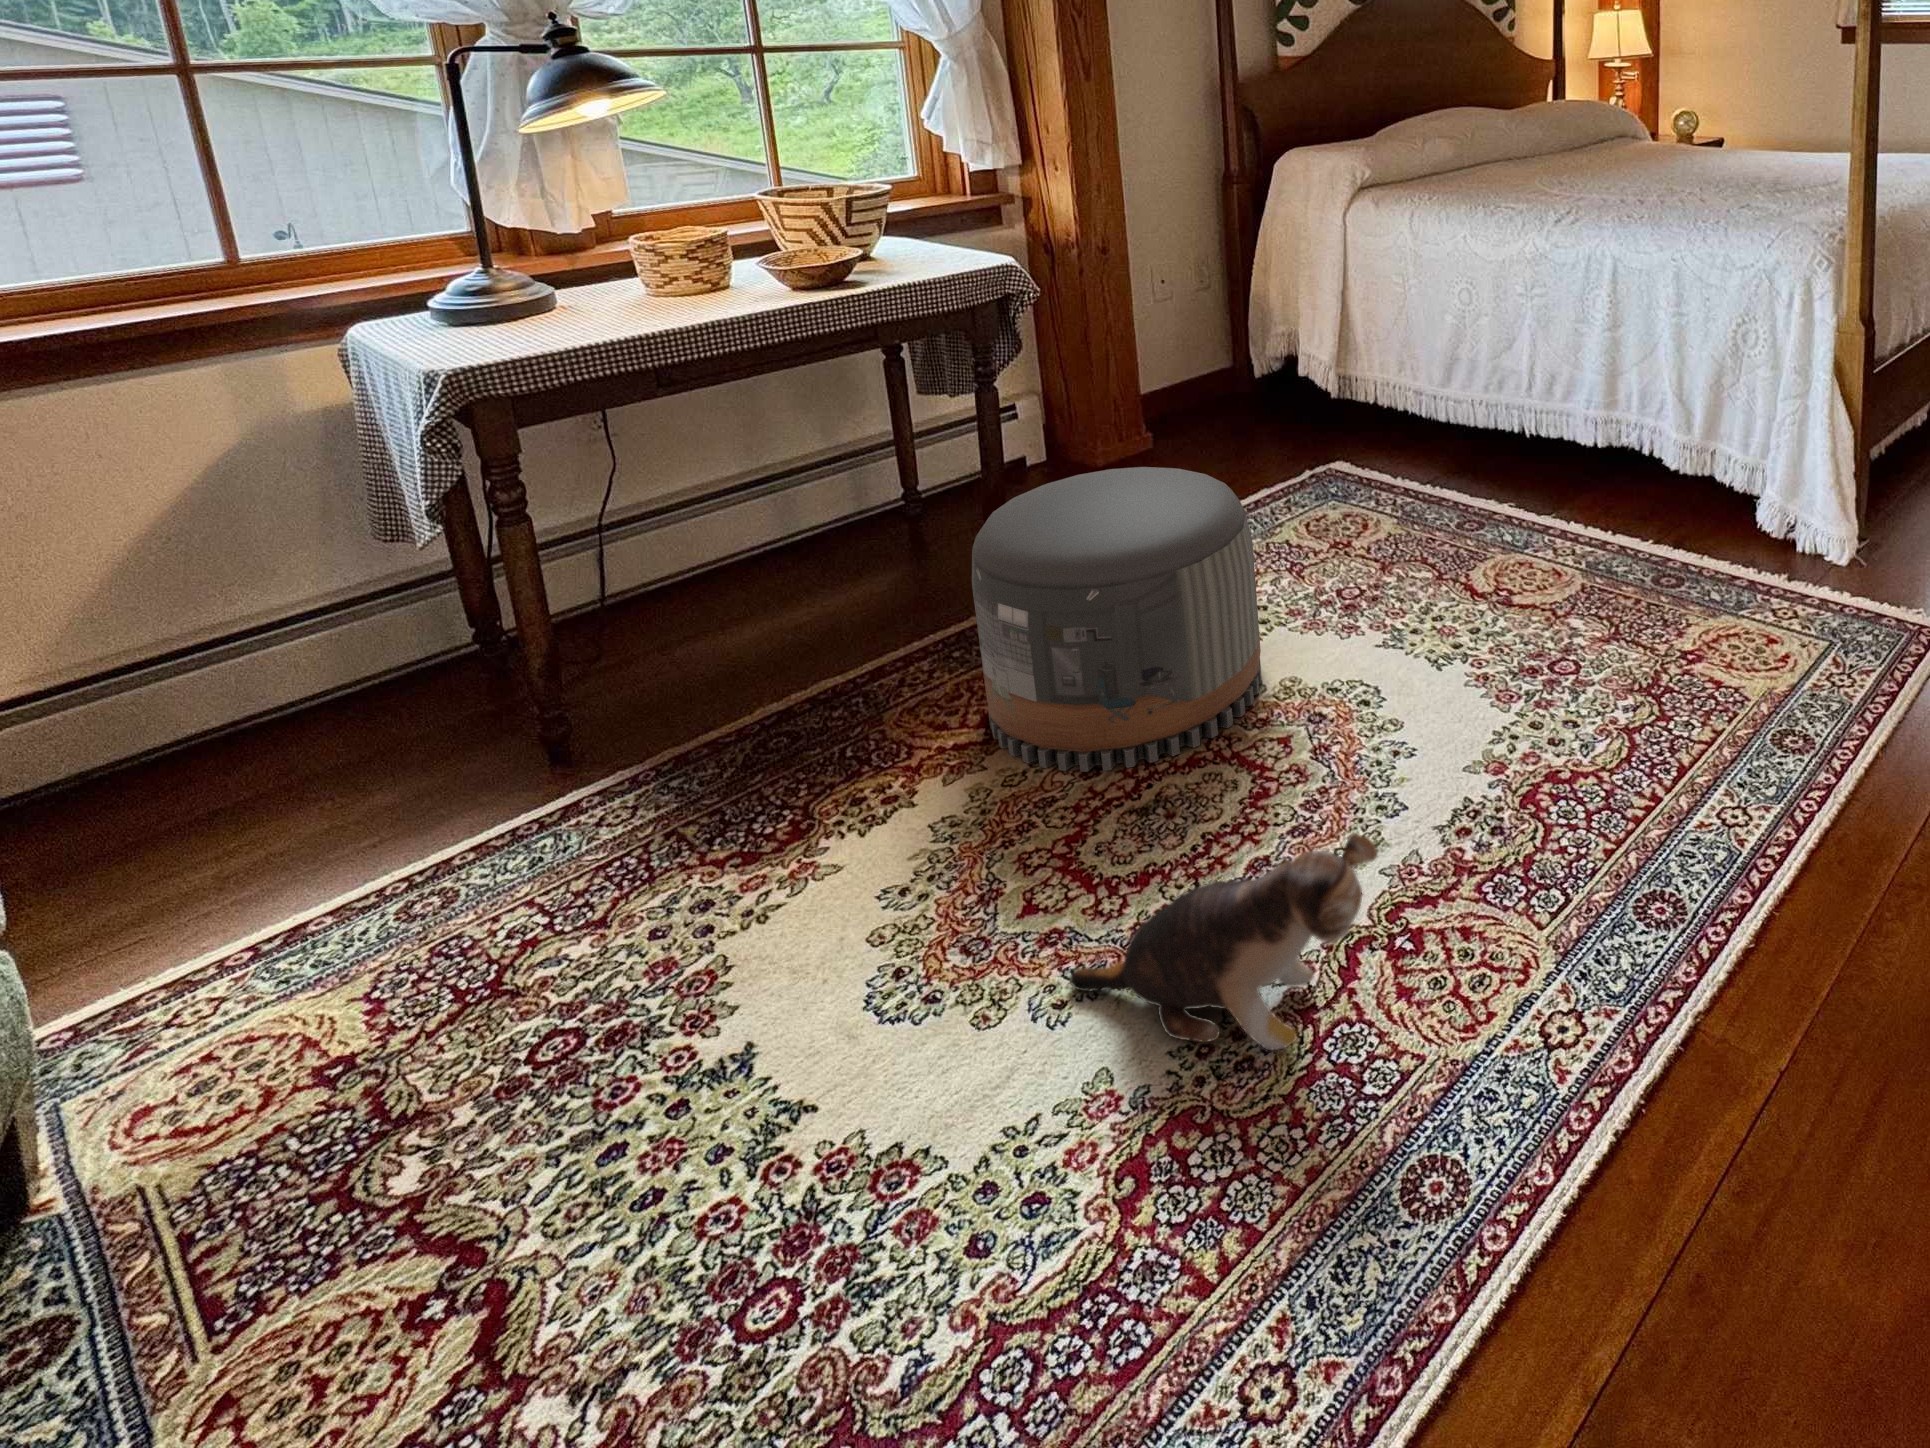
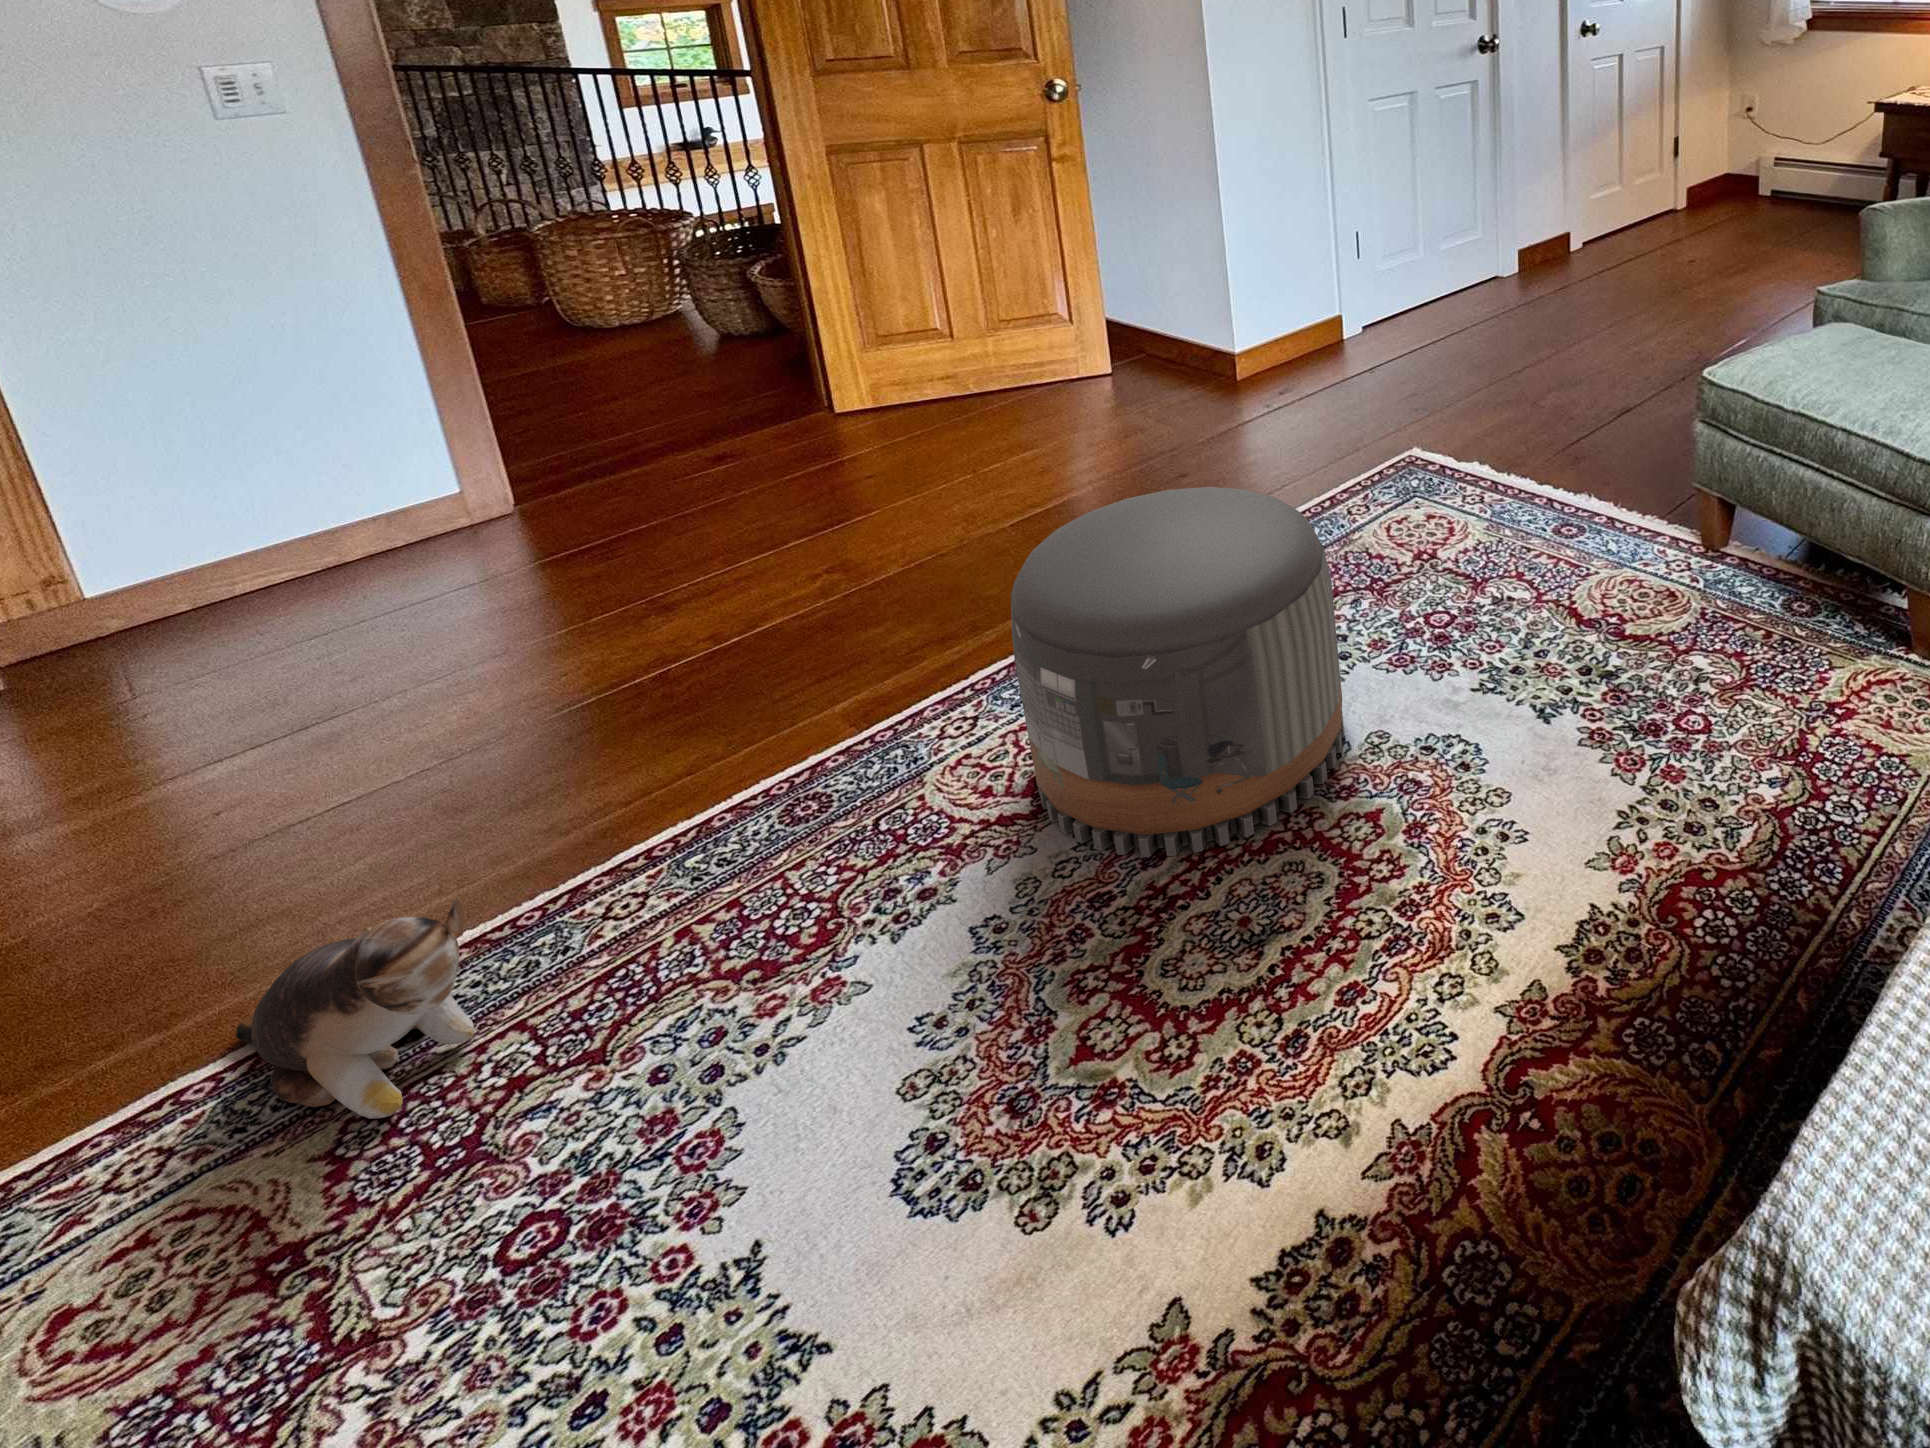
plush toy: present [1070,834,1377,1050] -> present [236,898,474,1119]

